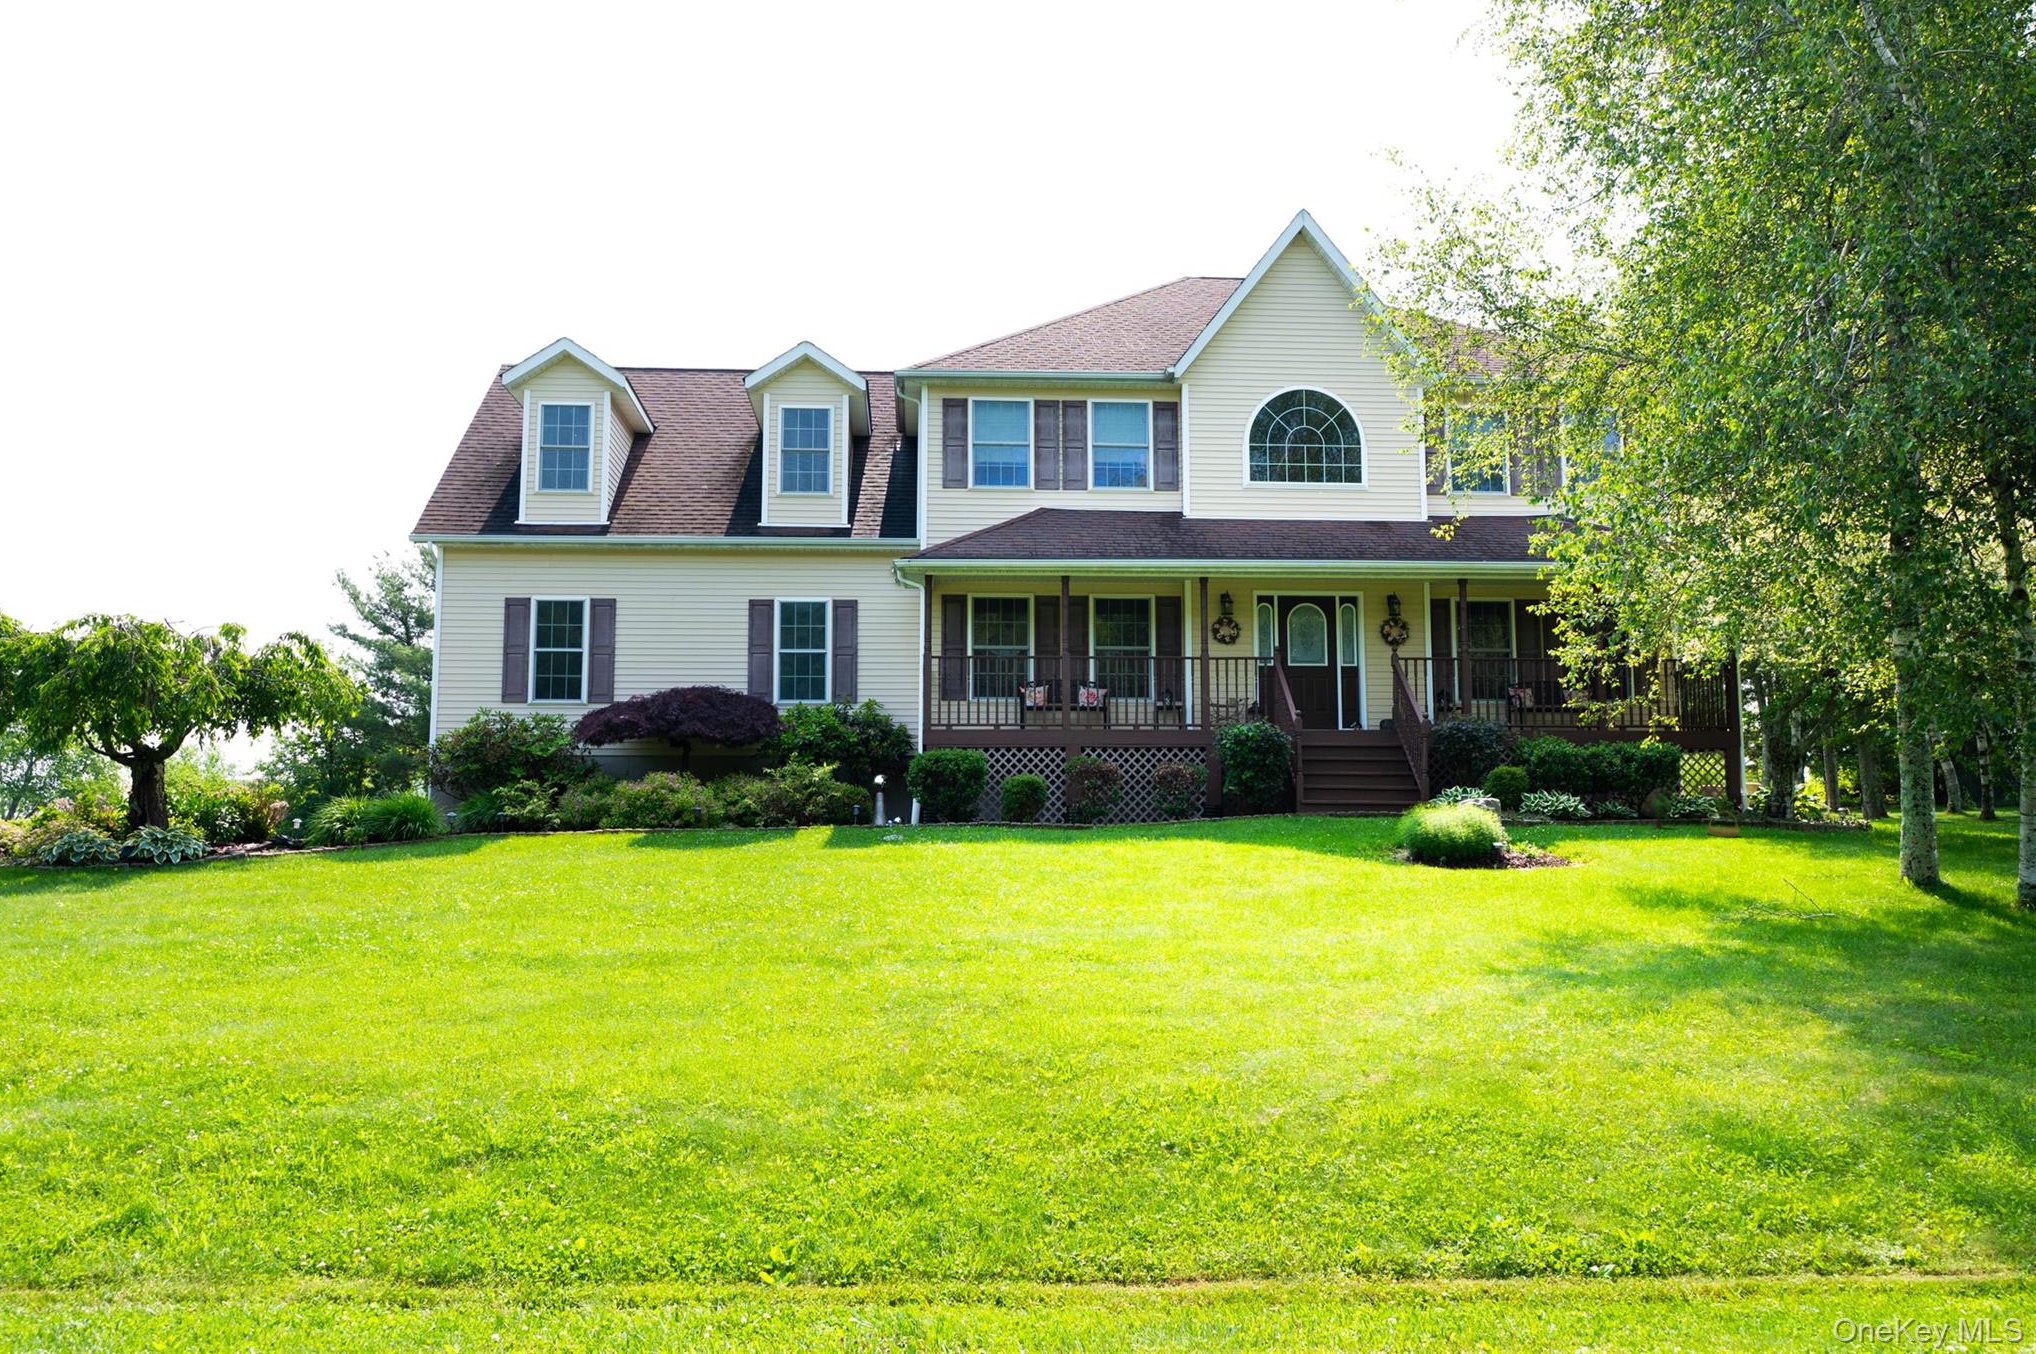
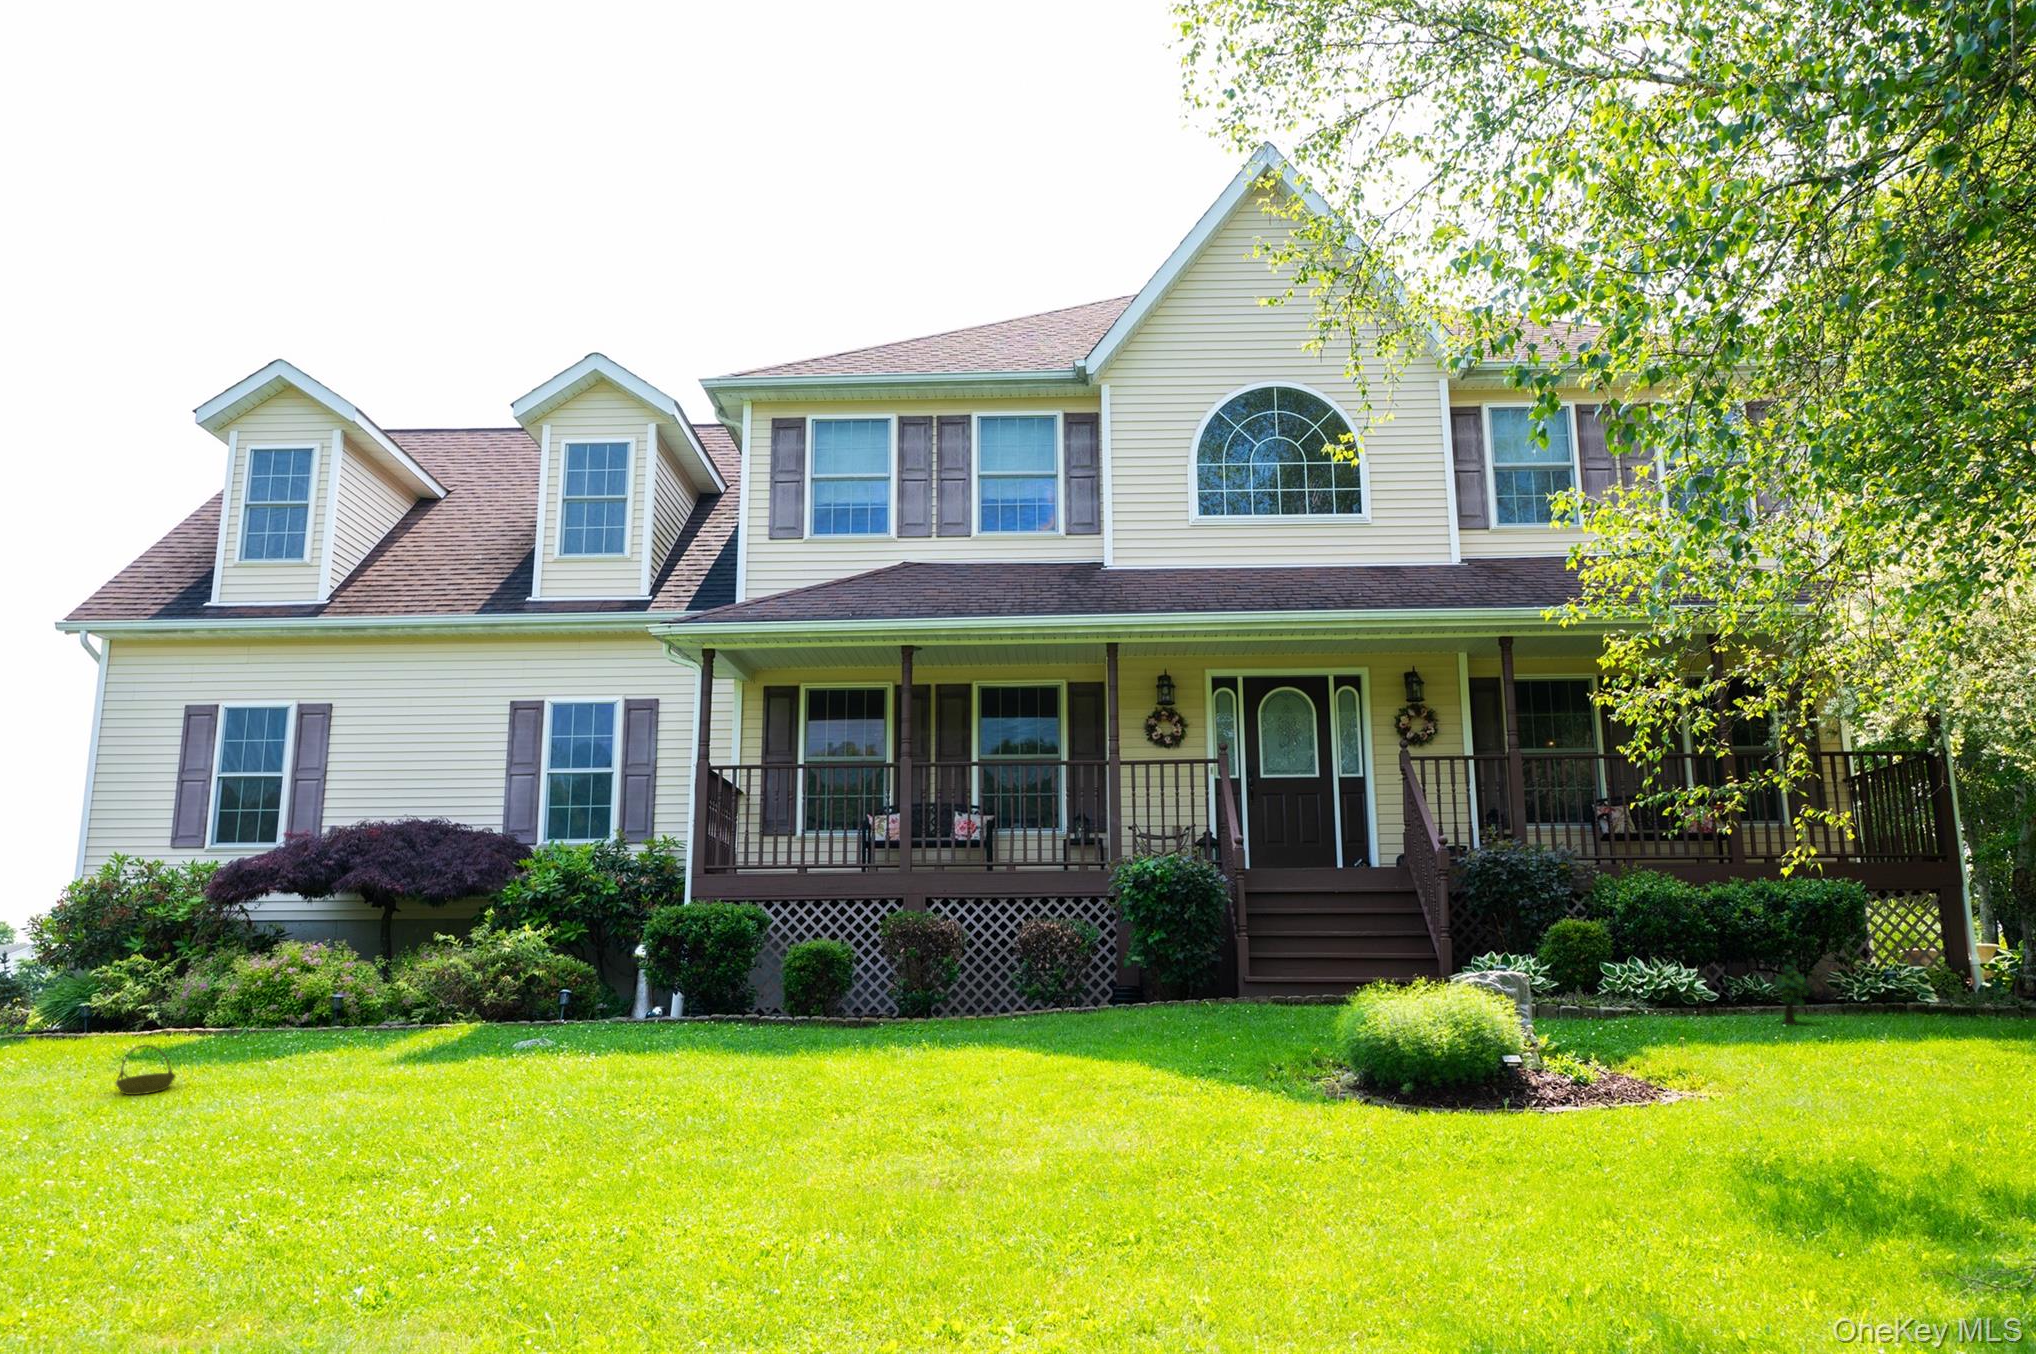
basket: present [1707,825,1739,837] -> present [116,1045,175,1095]

